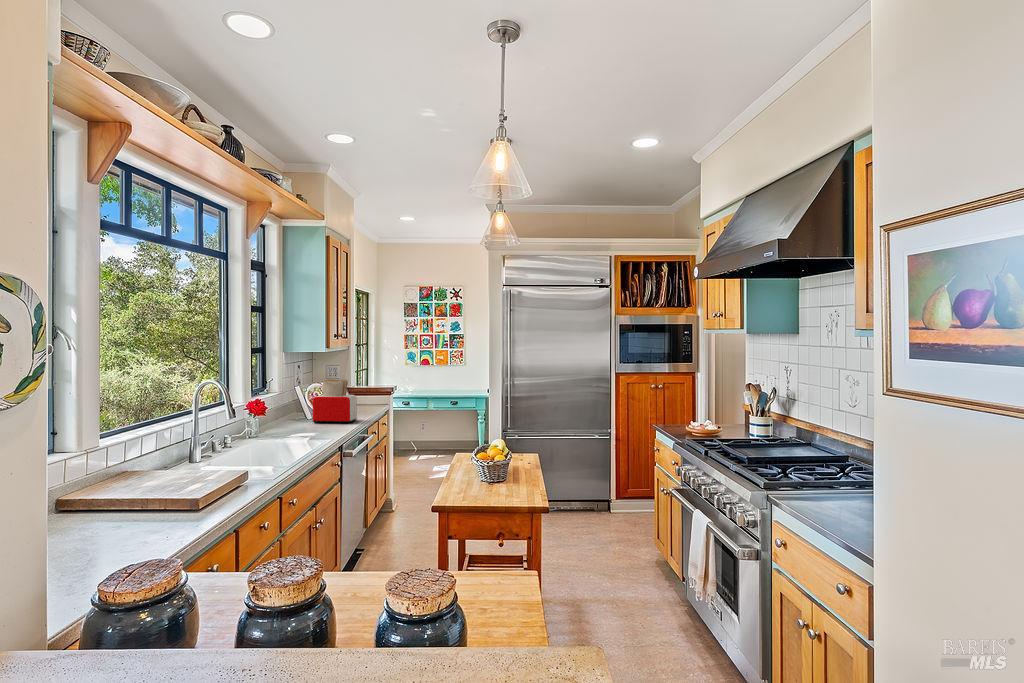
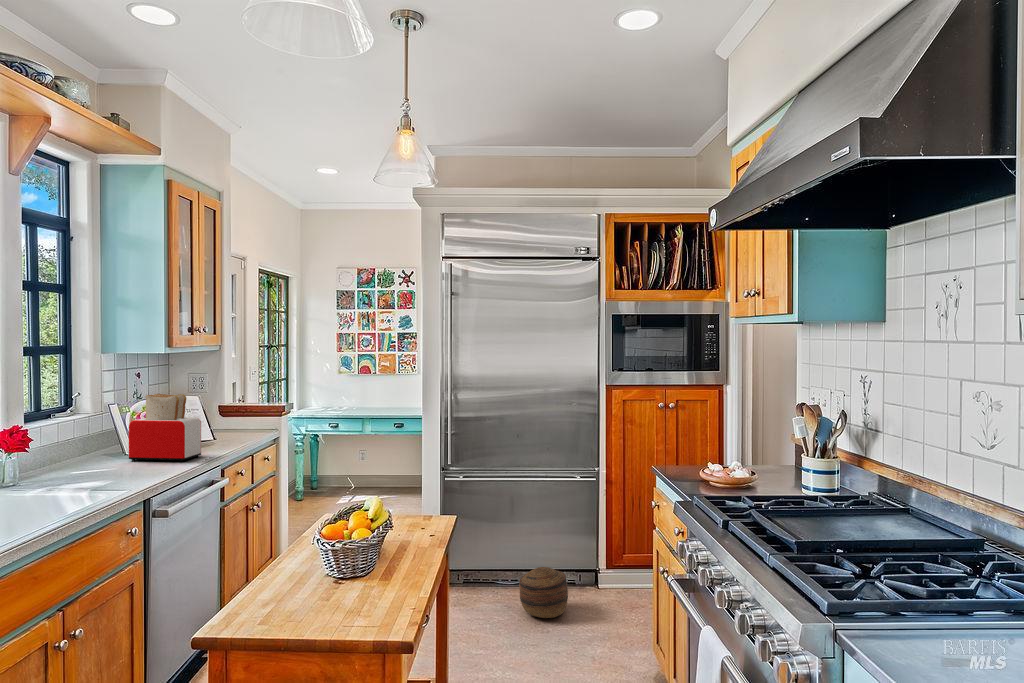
basket: none [560,496,593,530] -> present [519,567,568,618]

